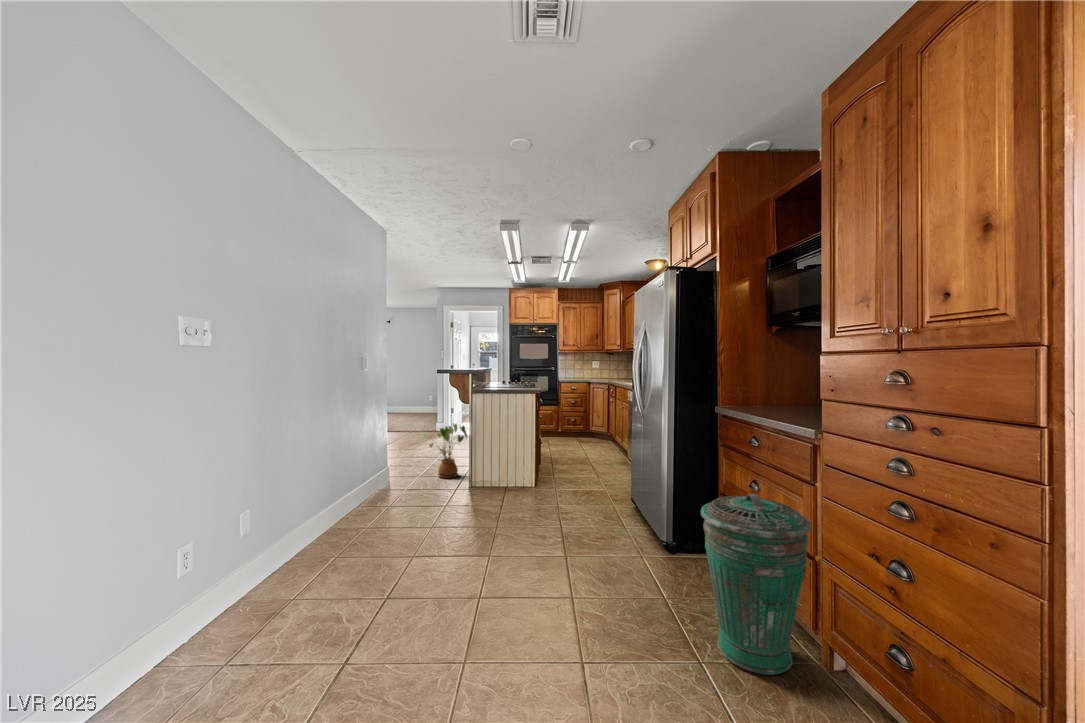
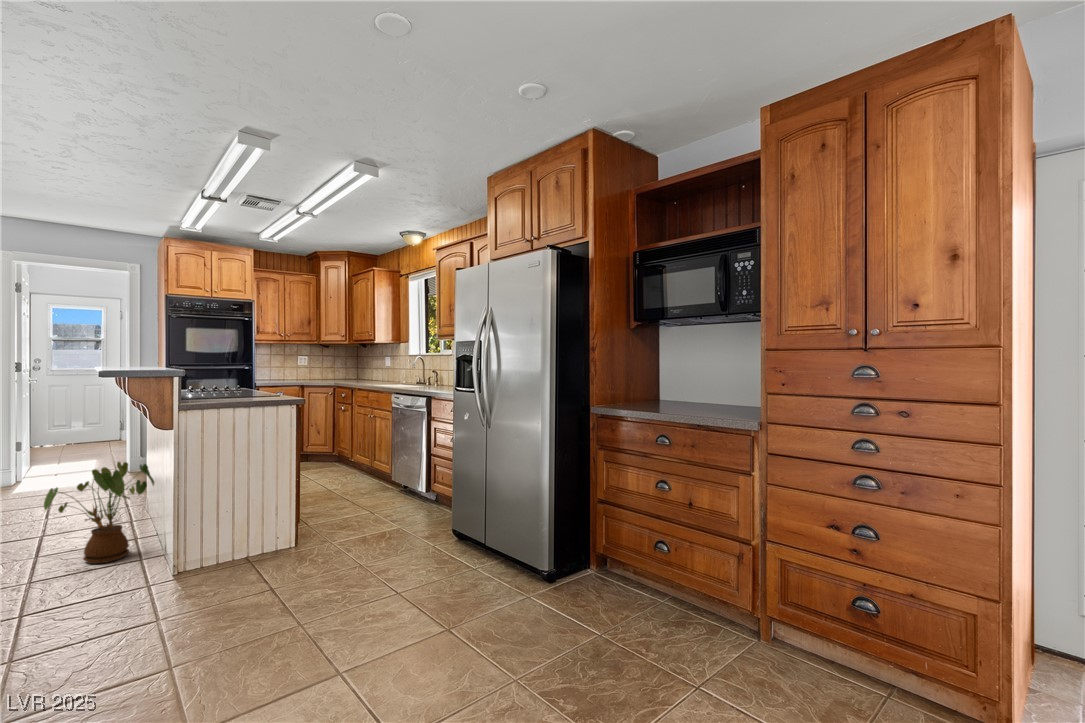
trash can: present [701,494,812,675] -> none [670,494,779,678]

